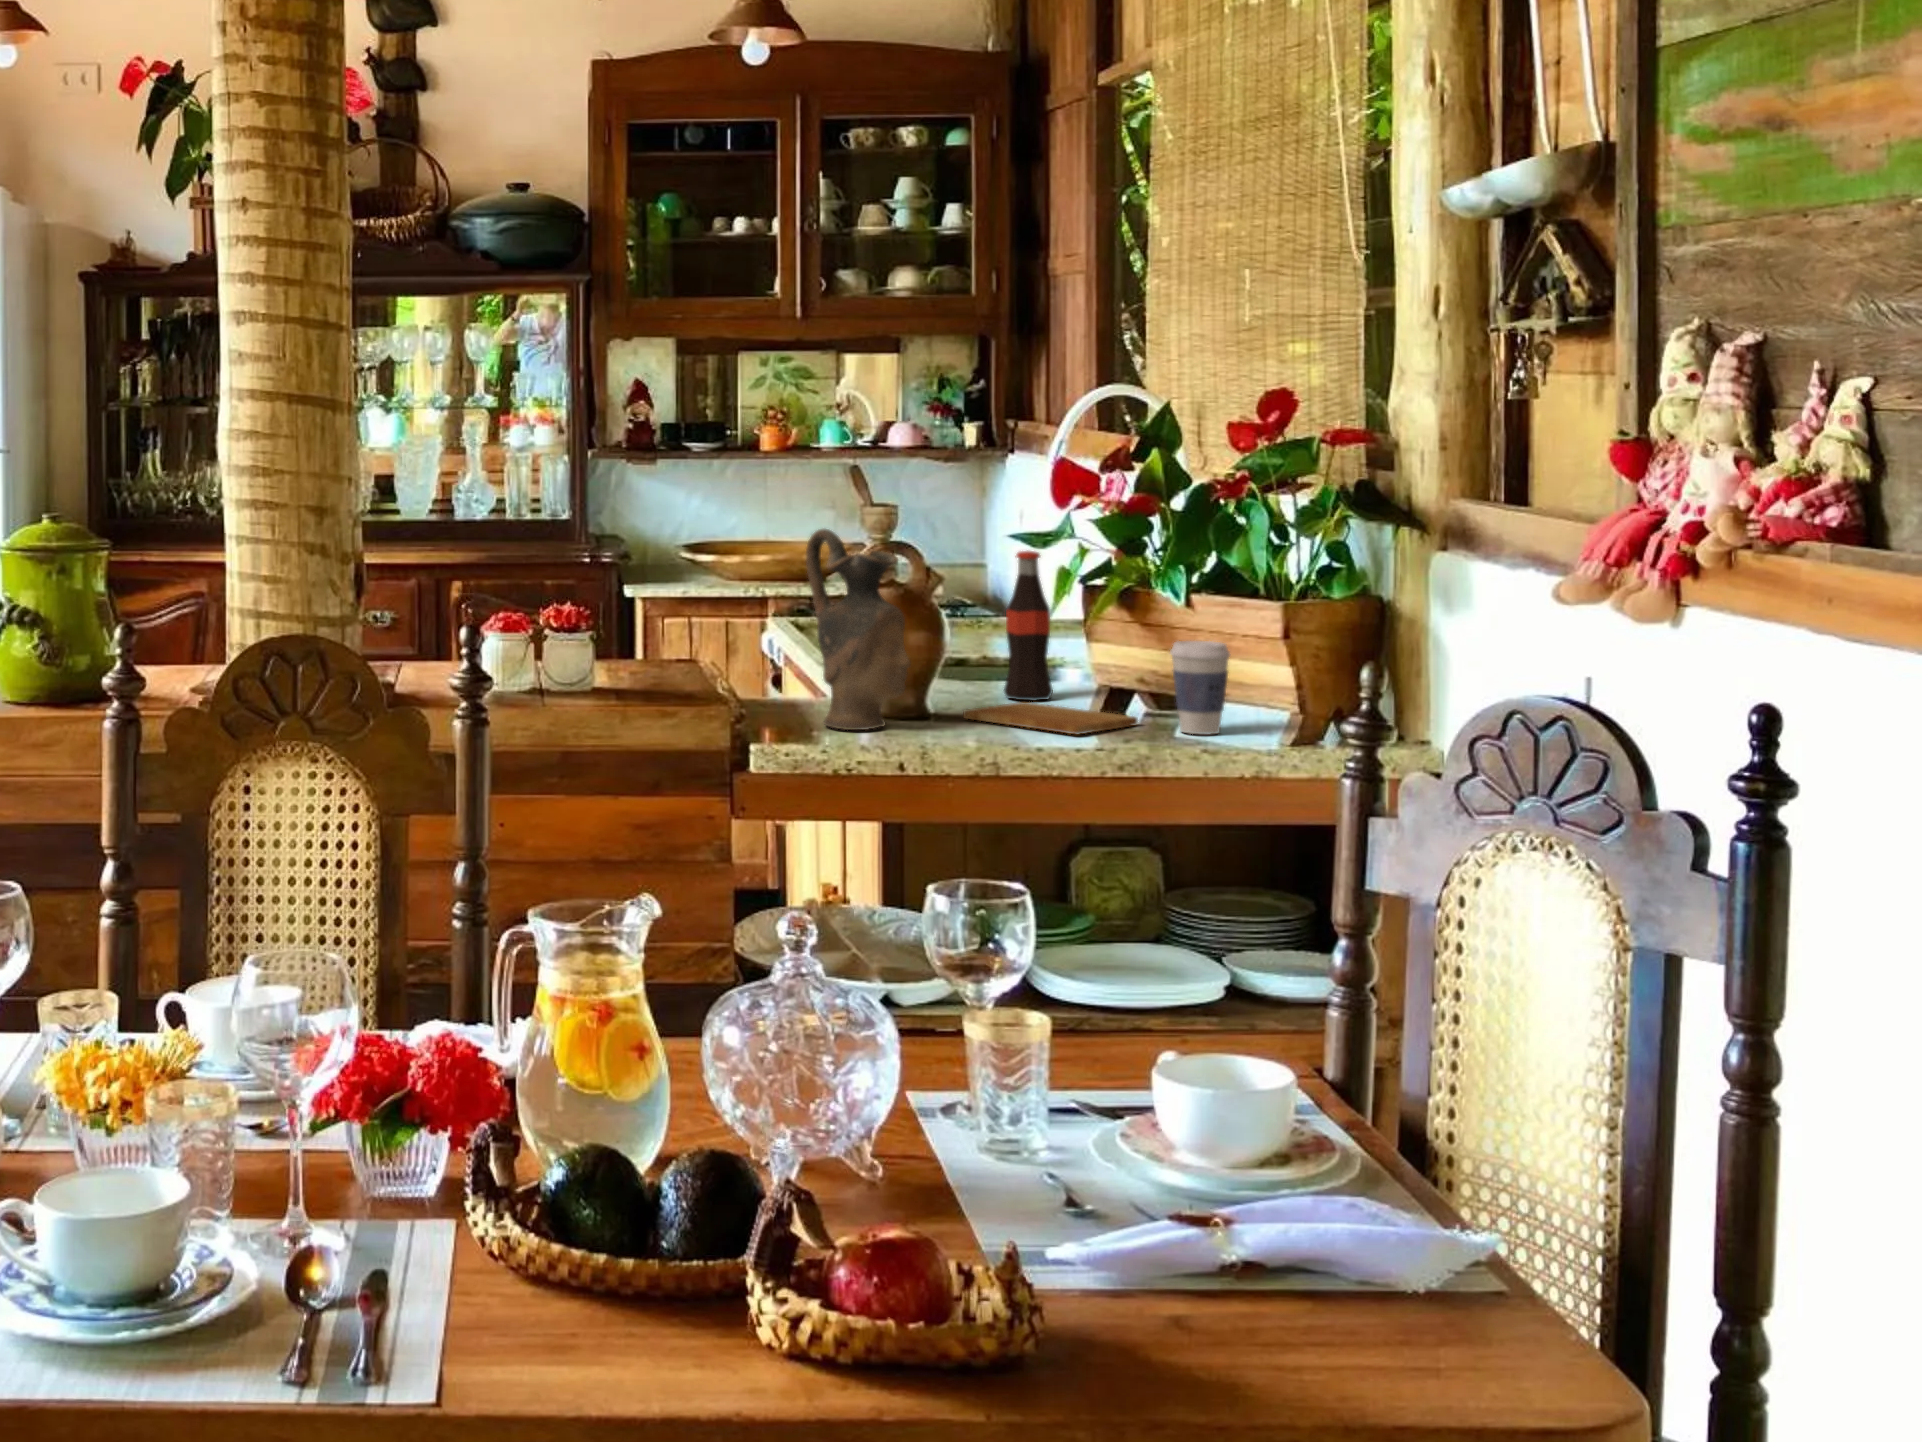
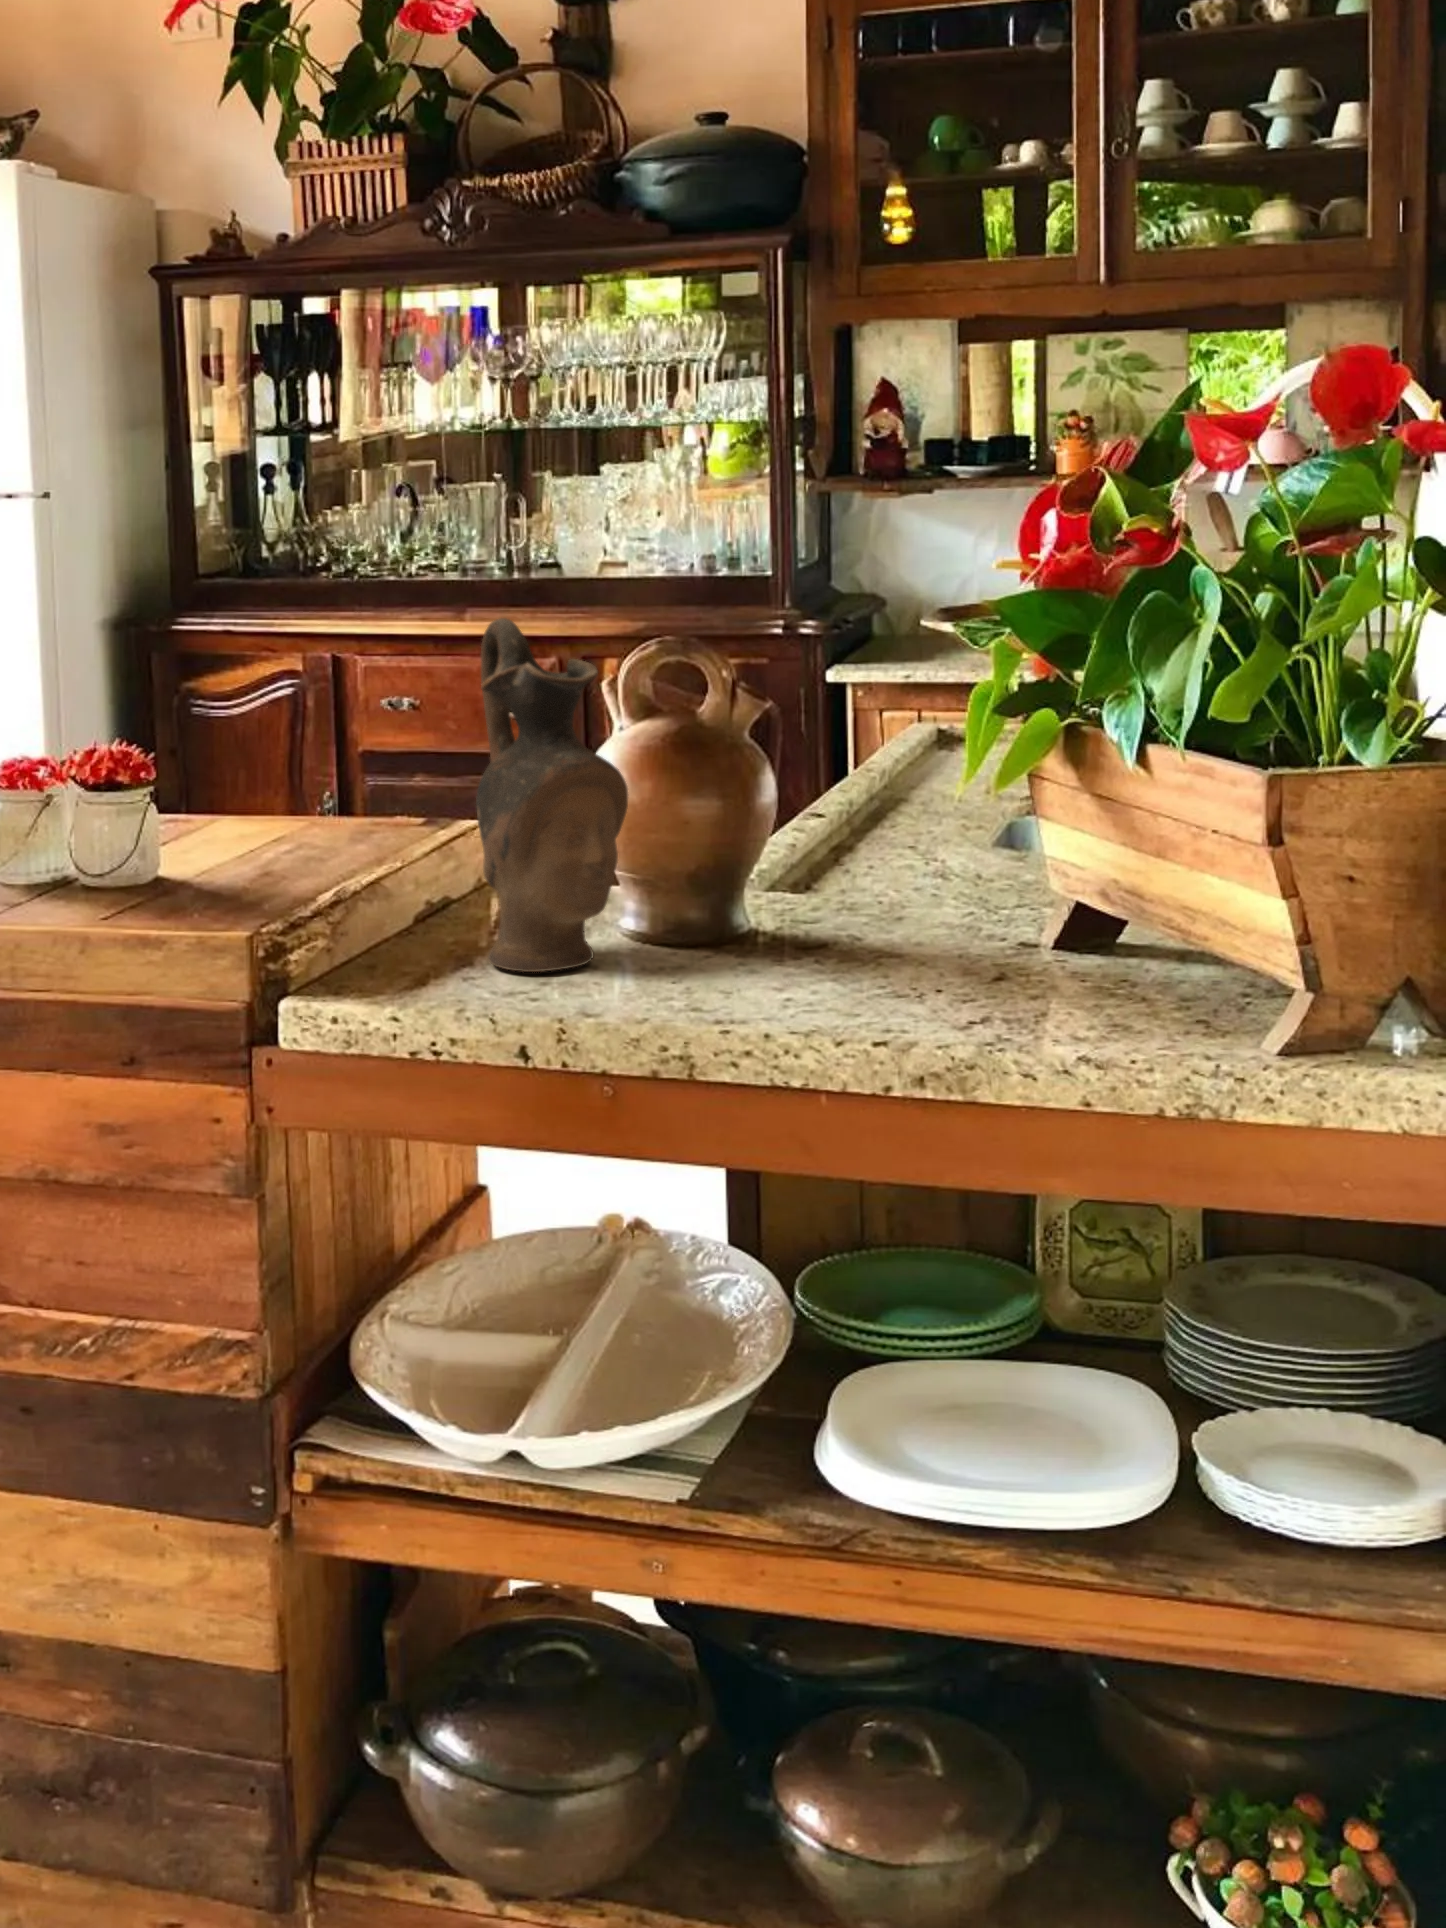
bottle: present [1004,551,1053,701] -> none [898,656,990,922]
coffee cup: present [1170,641,1230,734] -> none [1065,841,1183,1026]
cutting board: present [963,702,1138,735] -> none [747,927,1034,1009]

